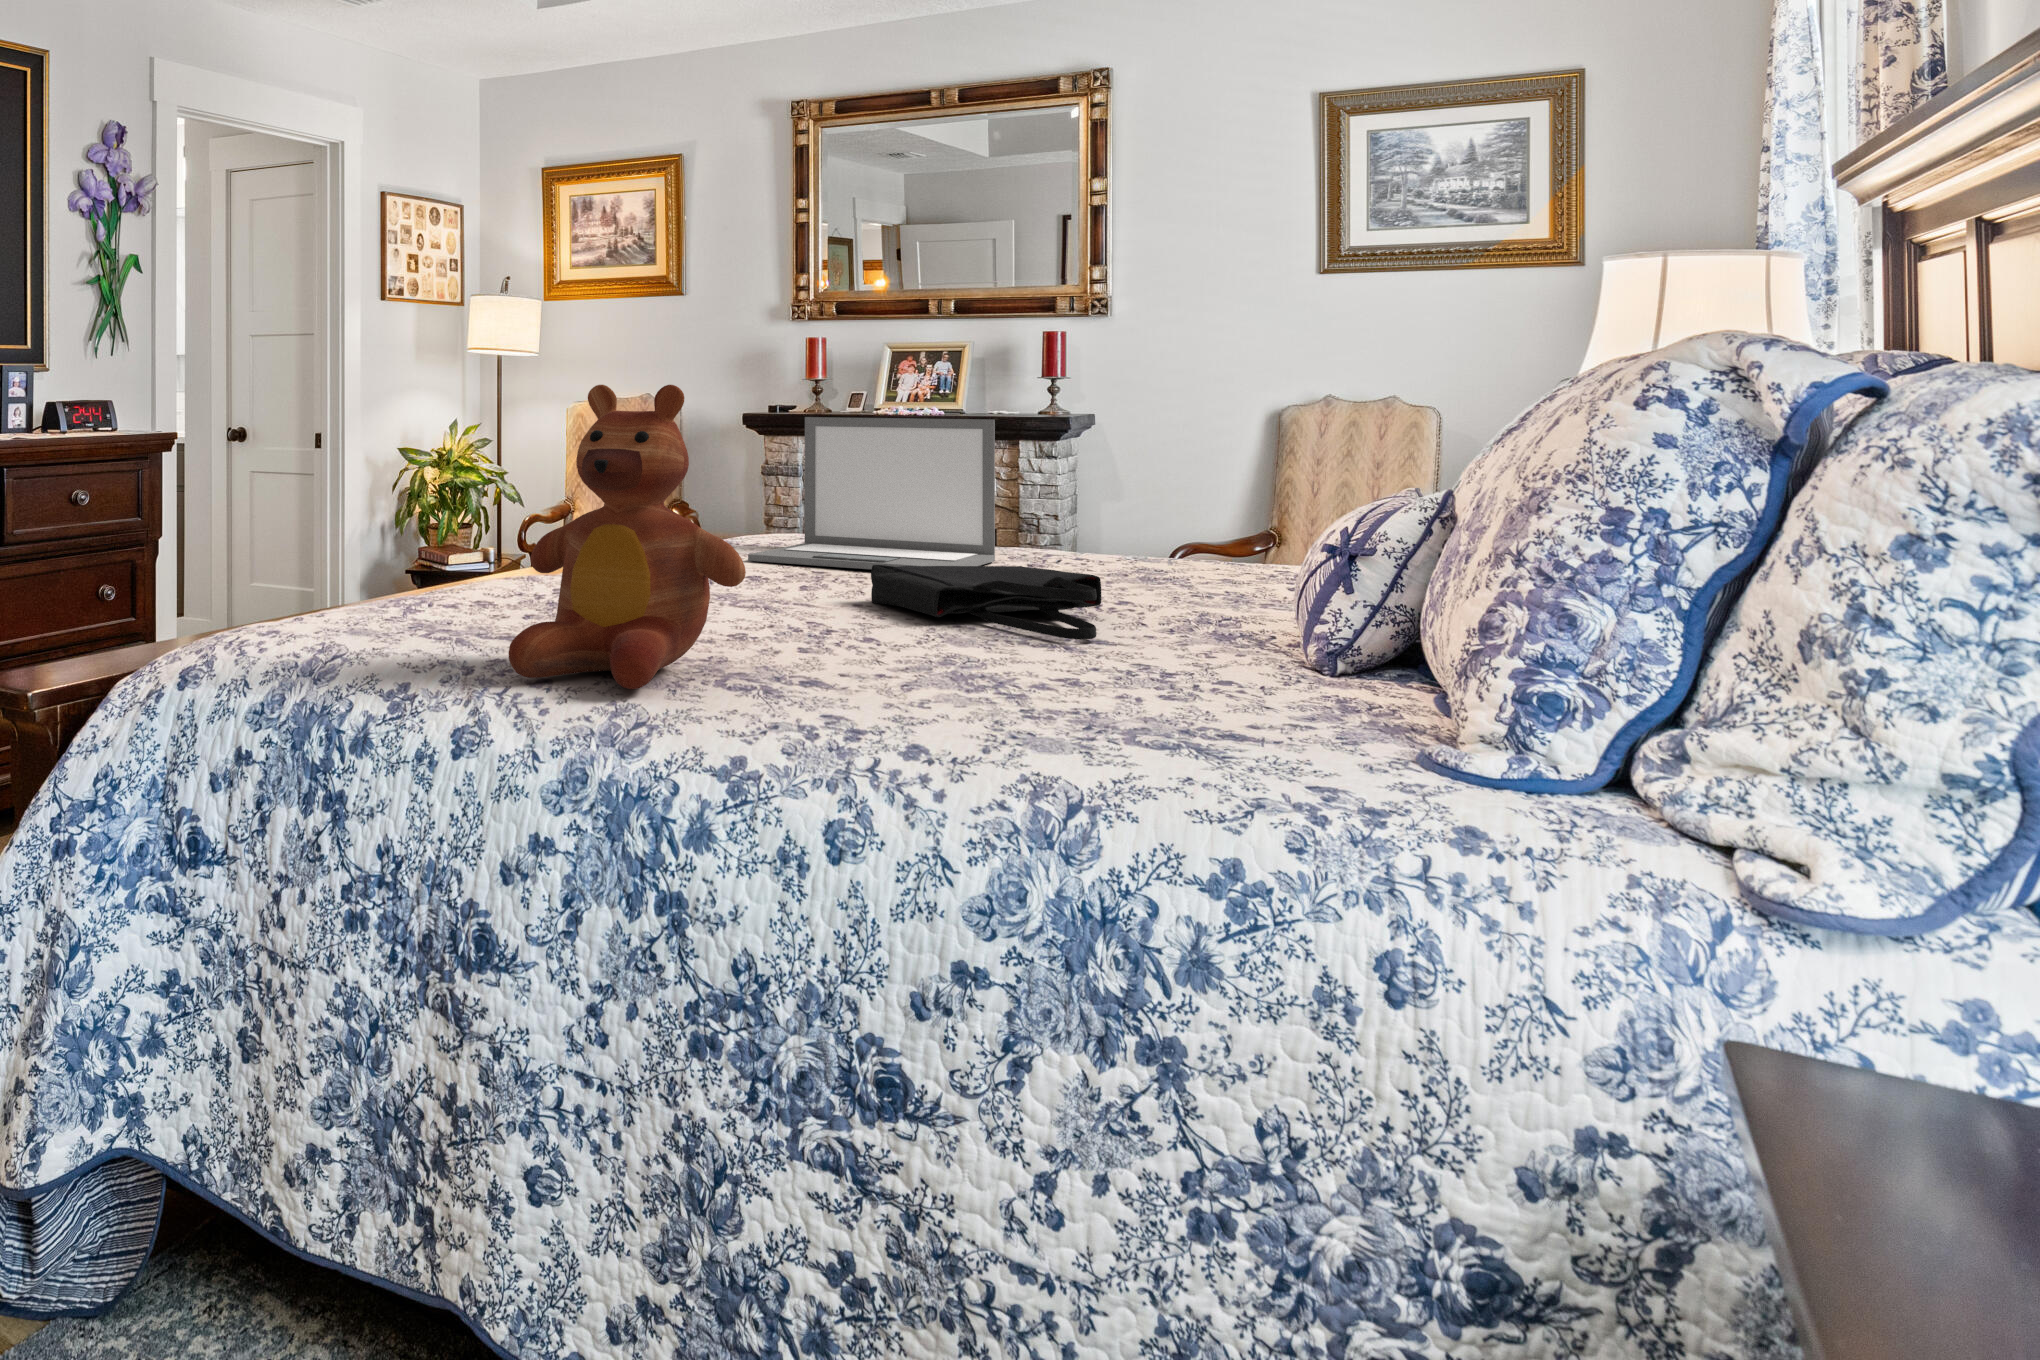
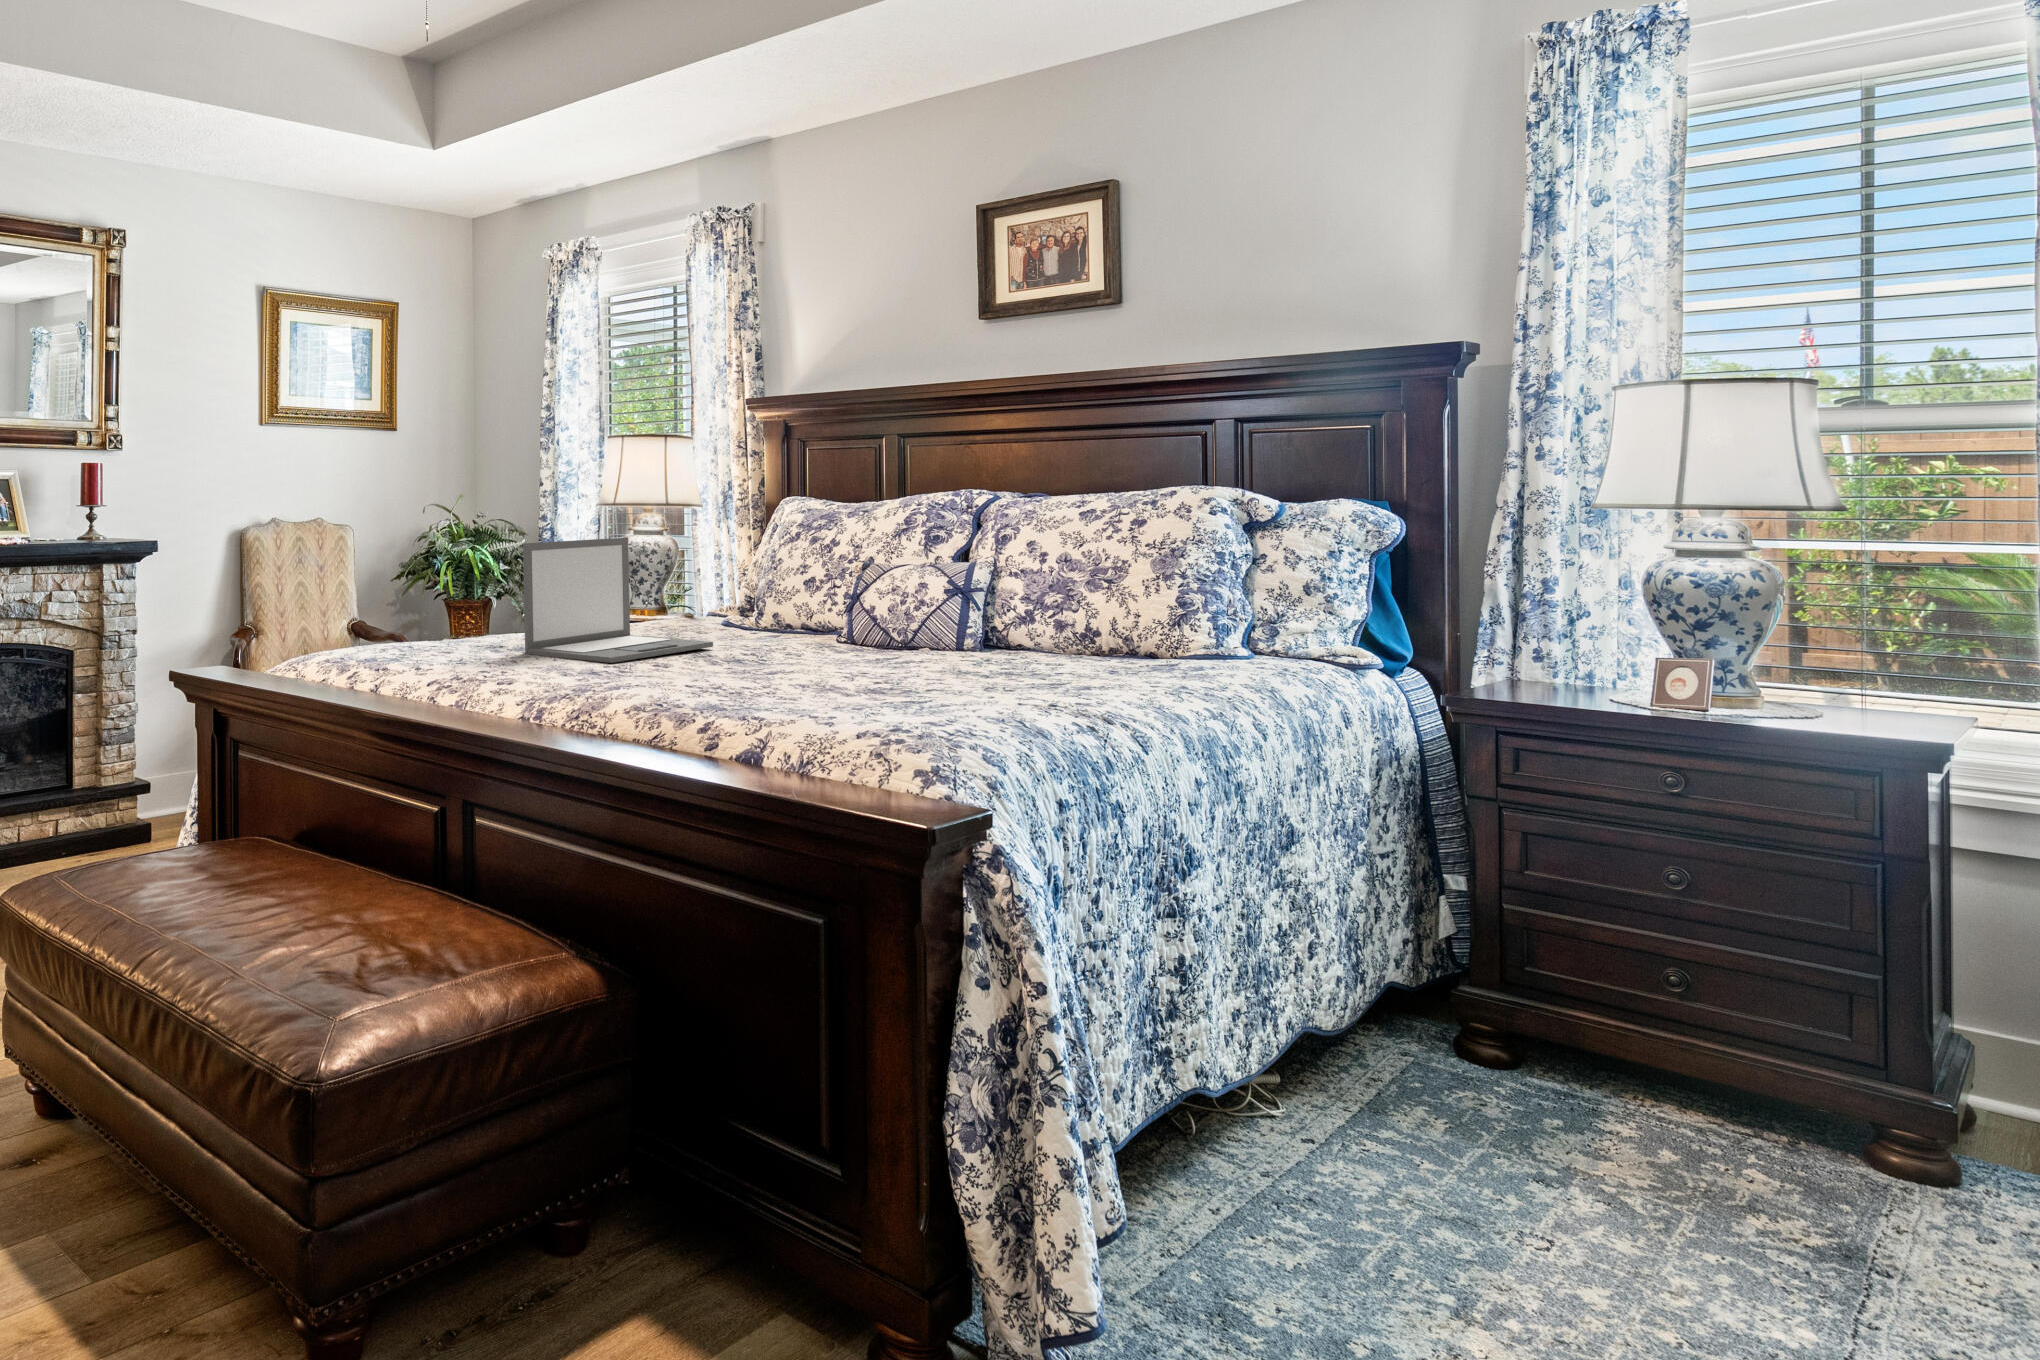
teddy bear: present [509,385,746,689] -> none [1068,518,1209,706]
tote bag: present [871,565,1101,639] -> none [798,623,969,663]

